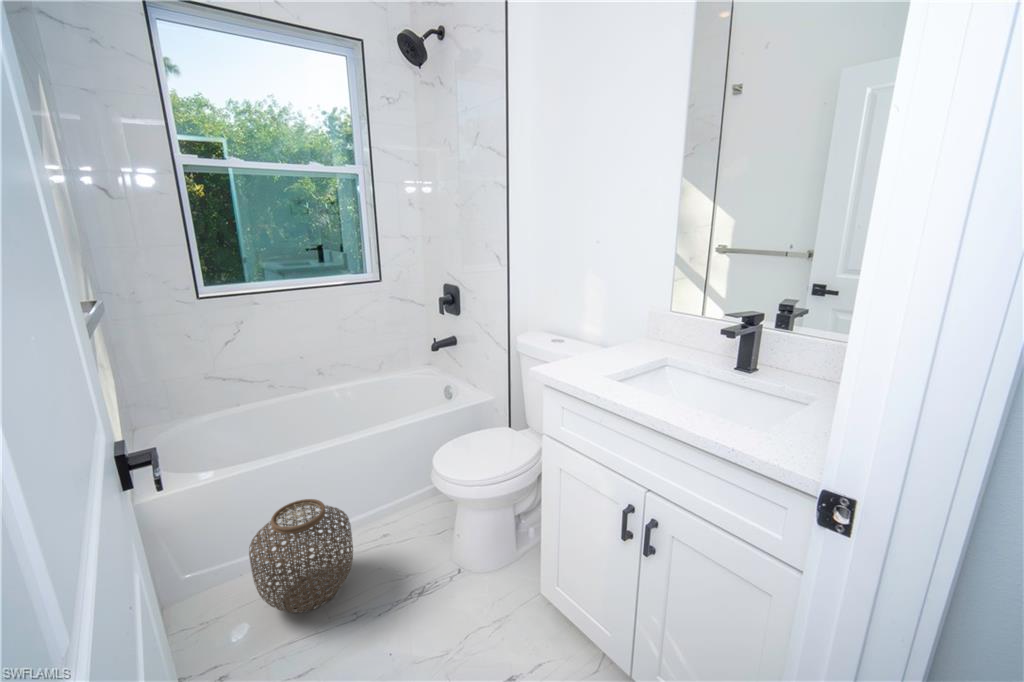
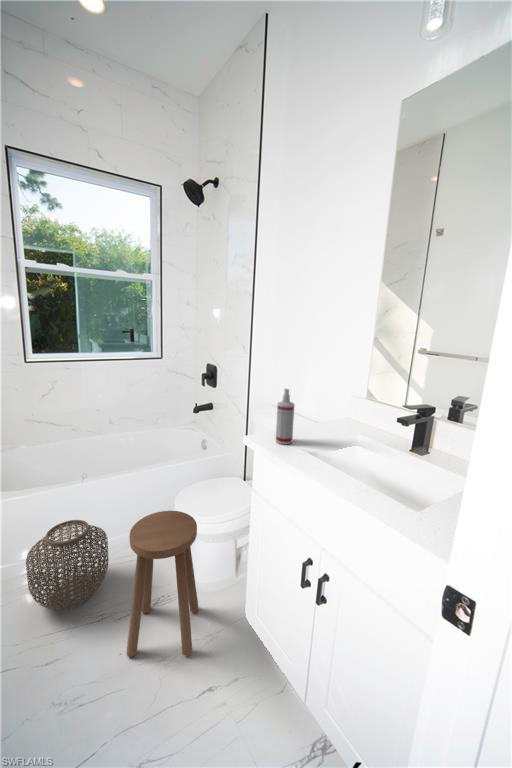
spray bottle: none [570,305,592,374] -> present [276,389,294,444]
stool: none [390,474,479,654] -> present [126,511,199,657]

